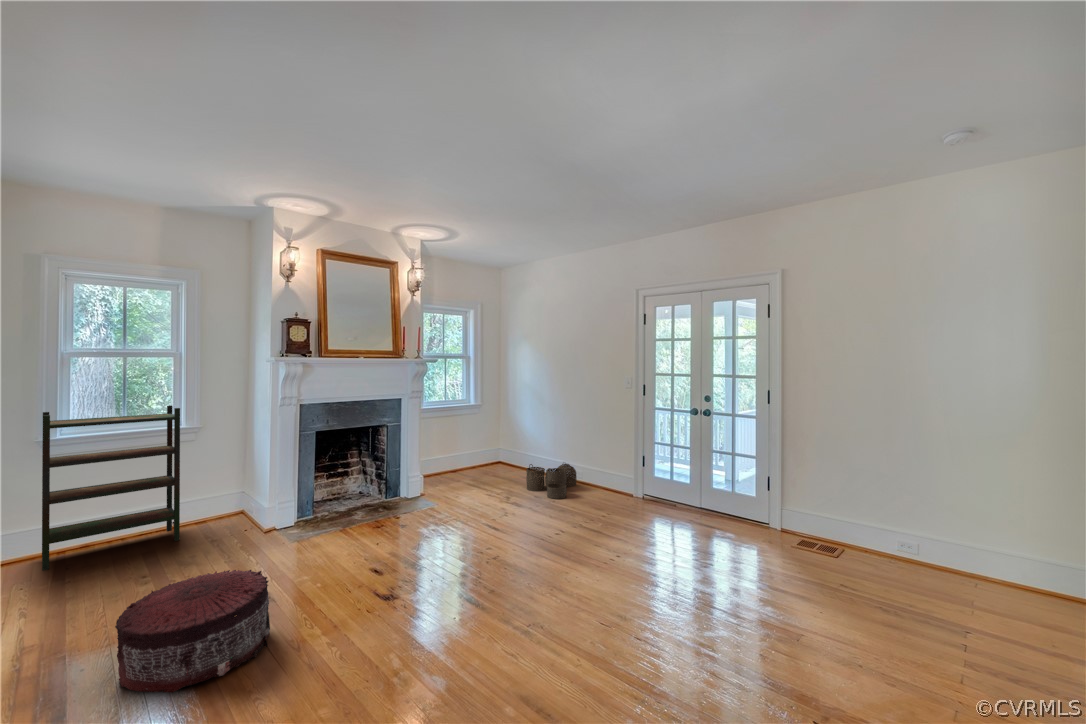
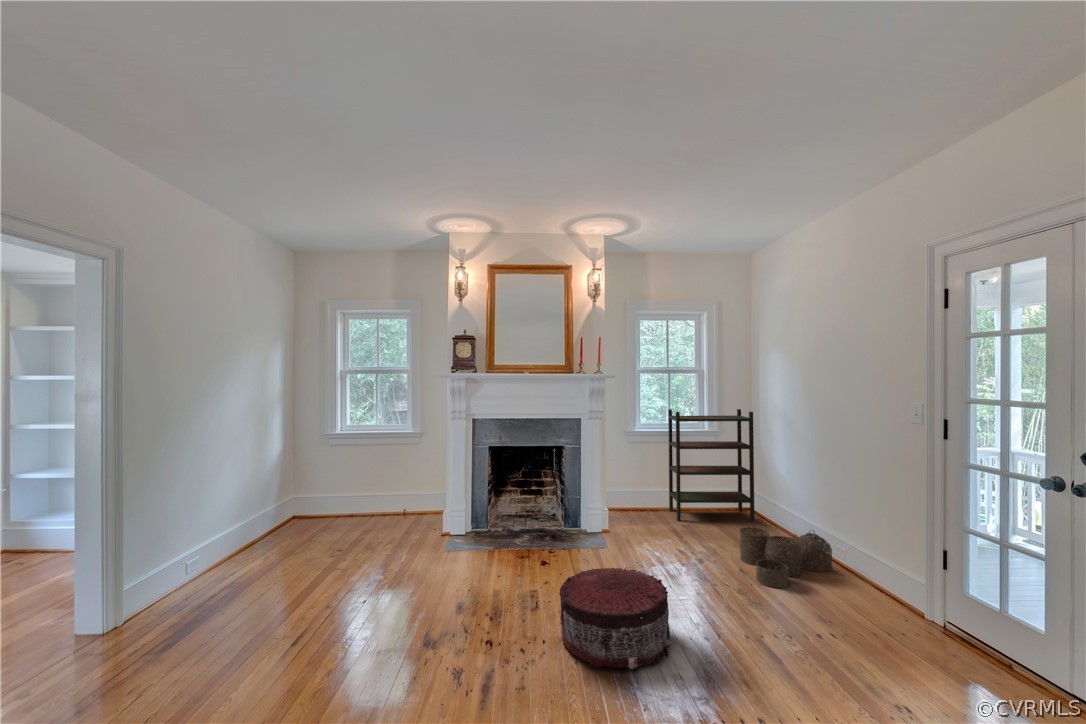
bookshelf: present [42,405,180,571] -> present [668,409,755,521]
pouf: present [115,570,270,693] -> present [559,568,670,669]

